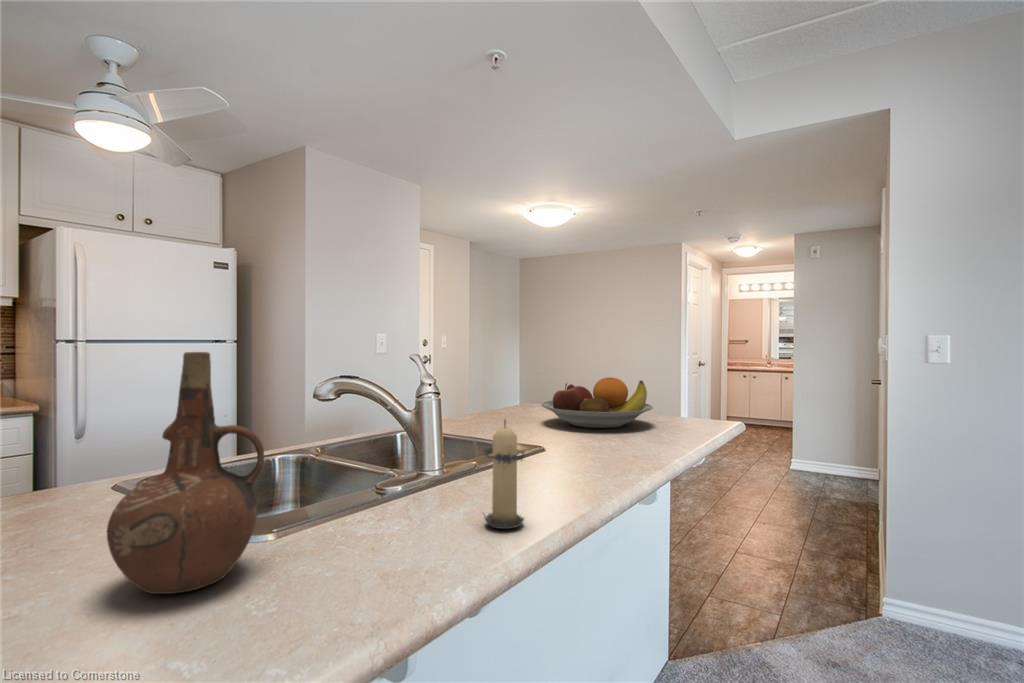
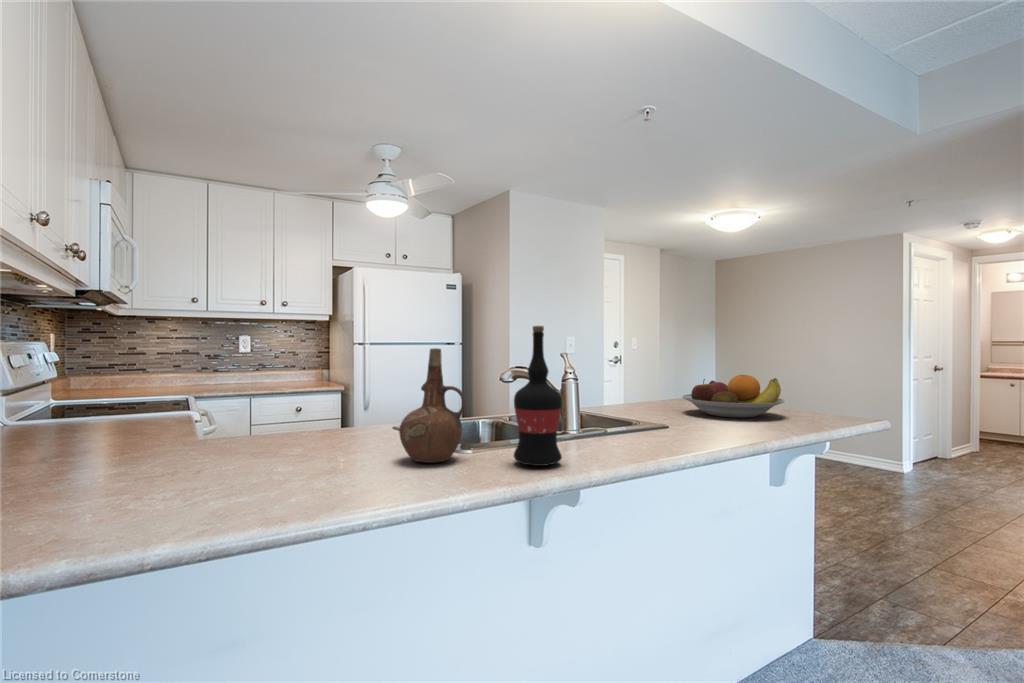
wine bottle: none [363,310,453,567] -> present [514,326,562,466]
candle: present [484,420,525,529] -> none [585,392,618,460]

